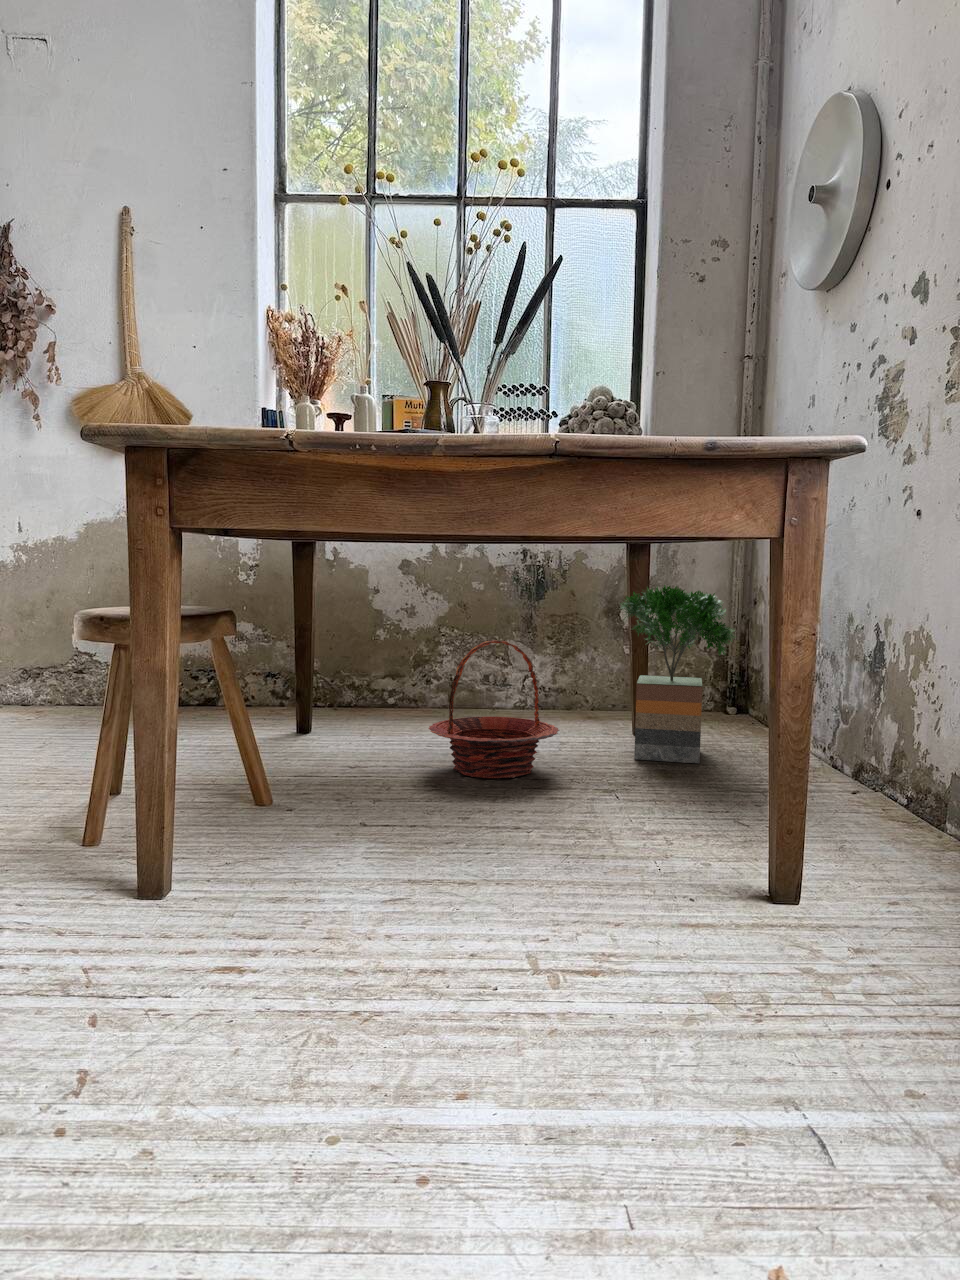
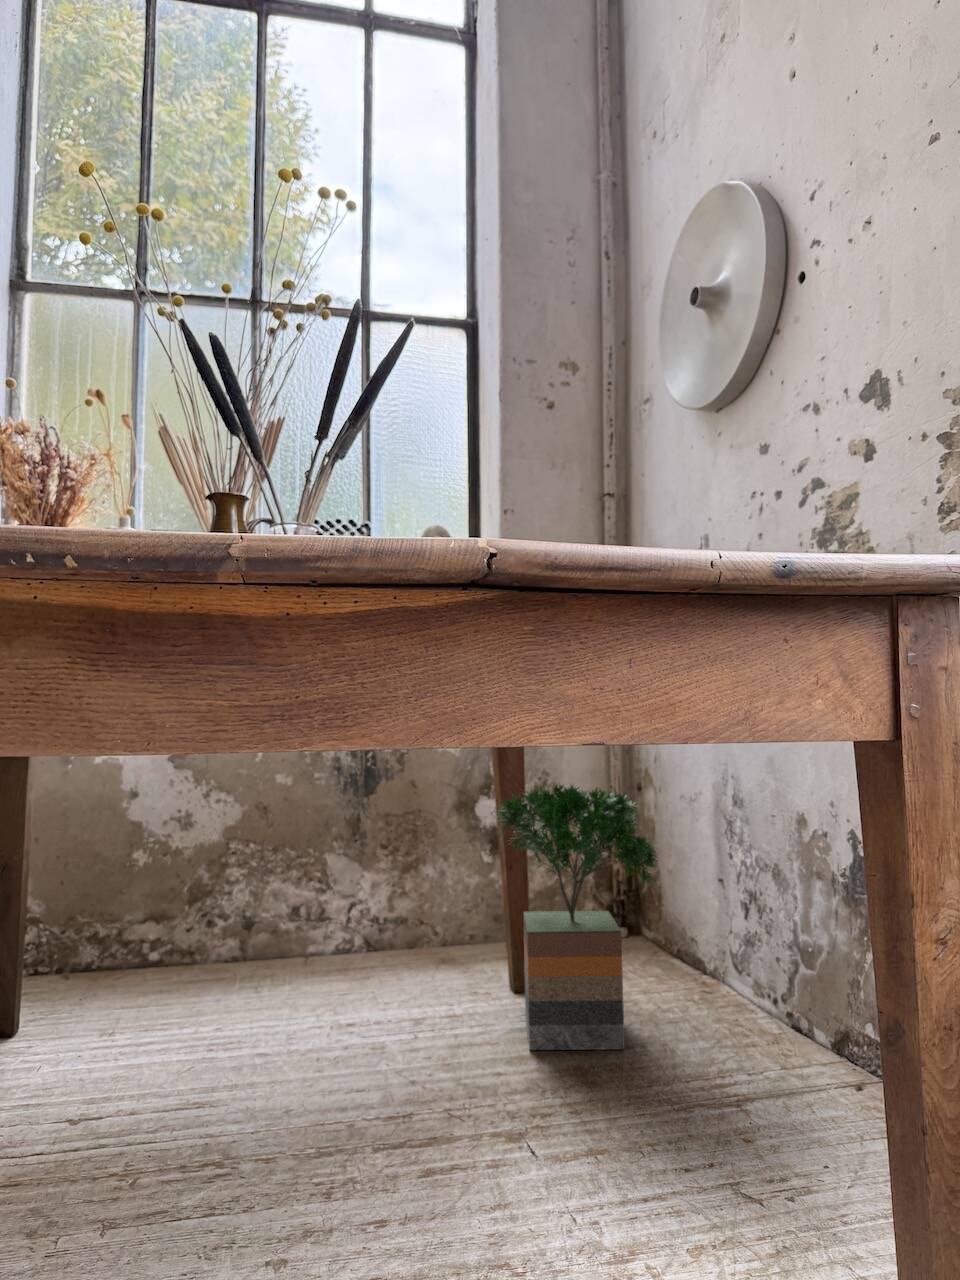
basket: present [429,640,559,778] -> none [205,888,422,1136]

